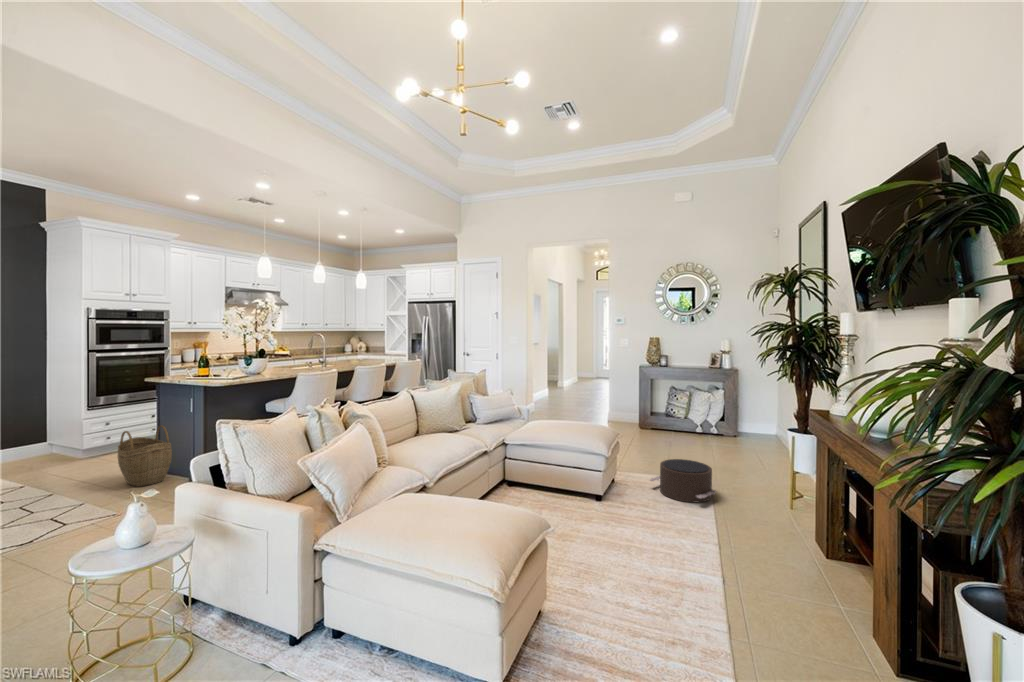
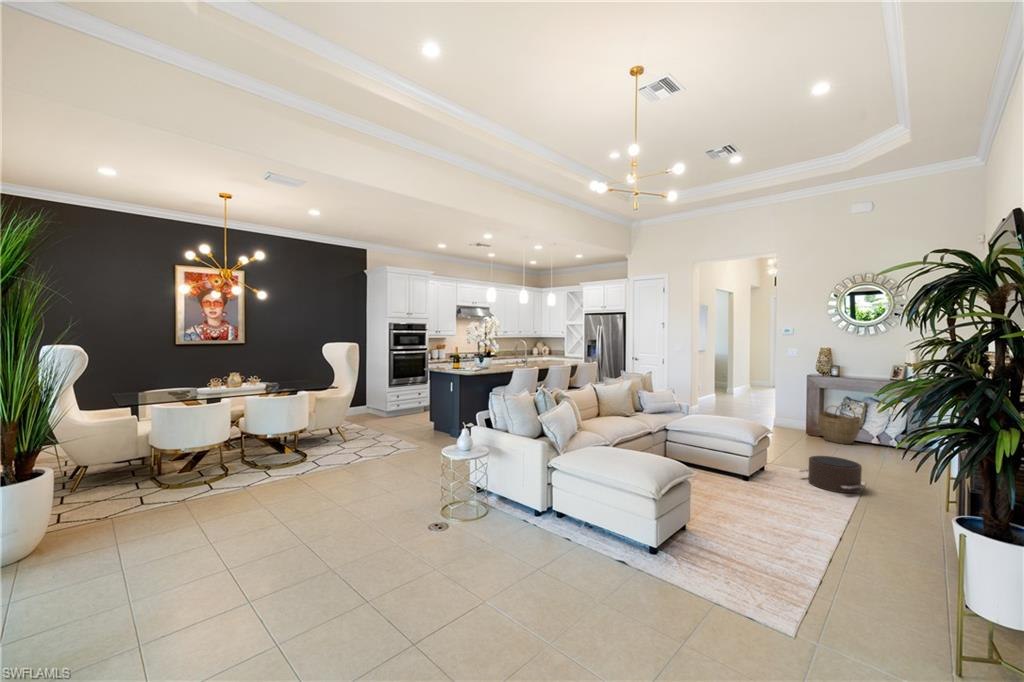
woven basket: present [118,425,172,487] -> present [819,405,860,444]

